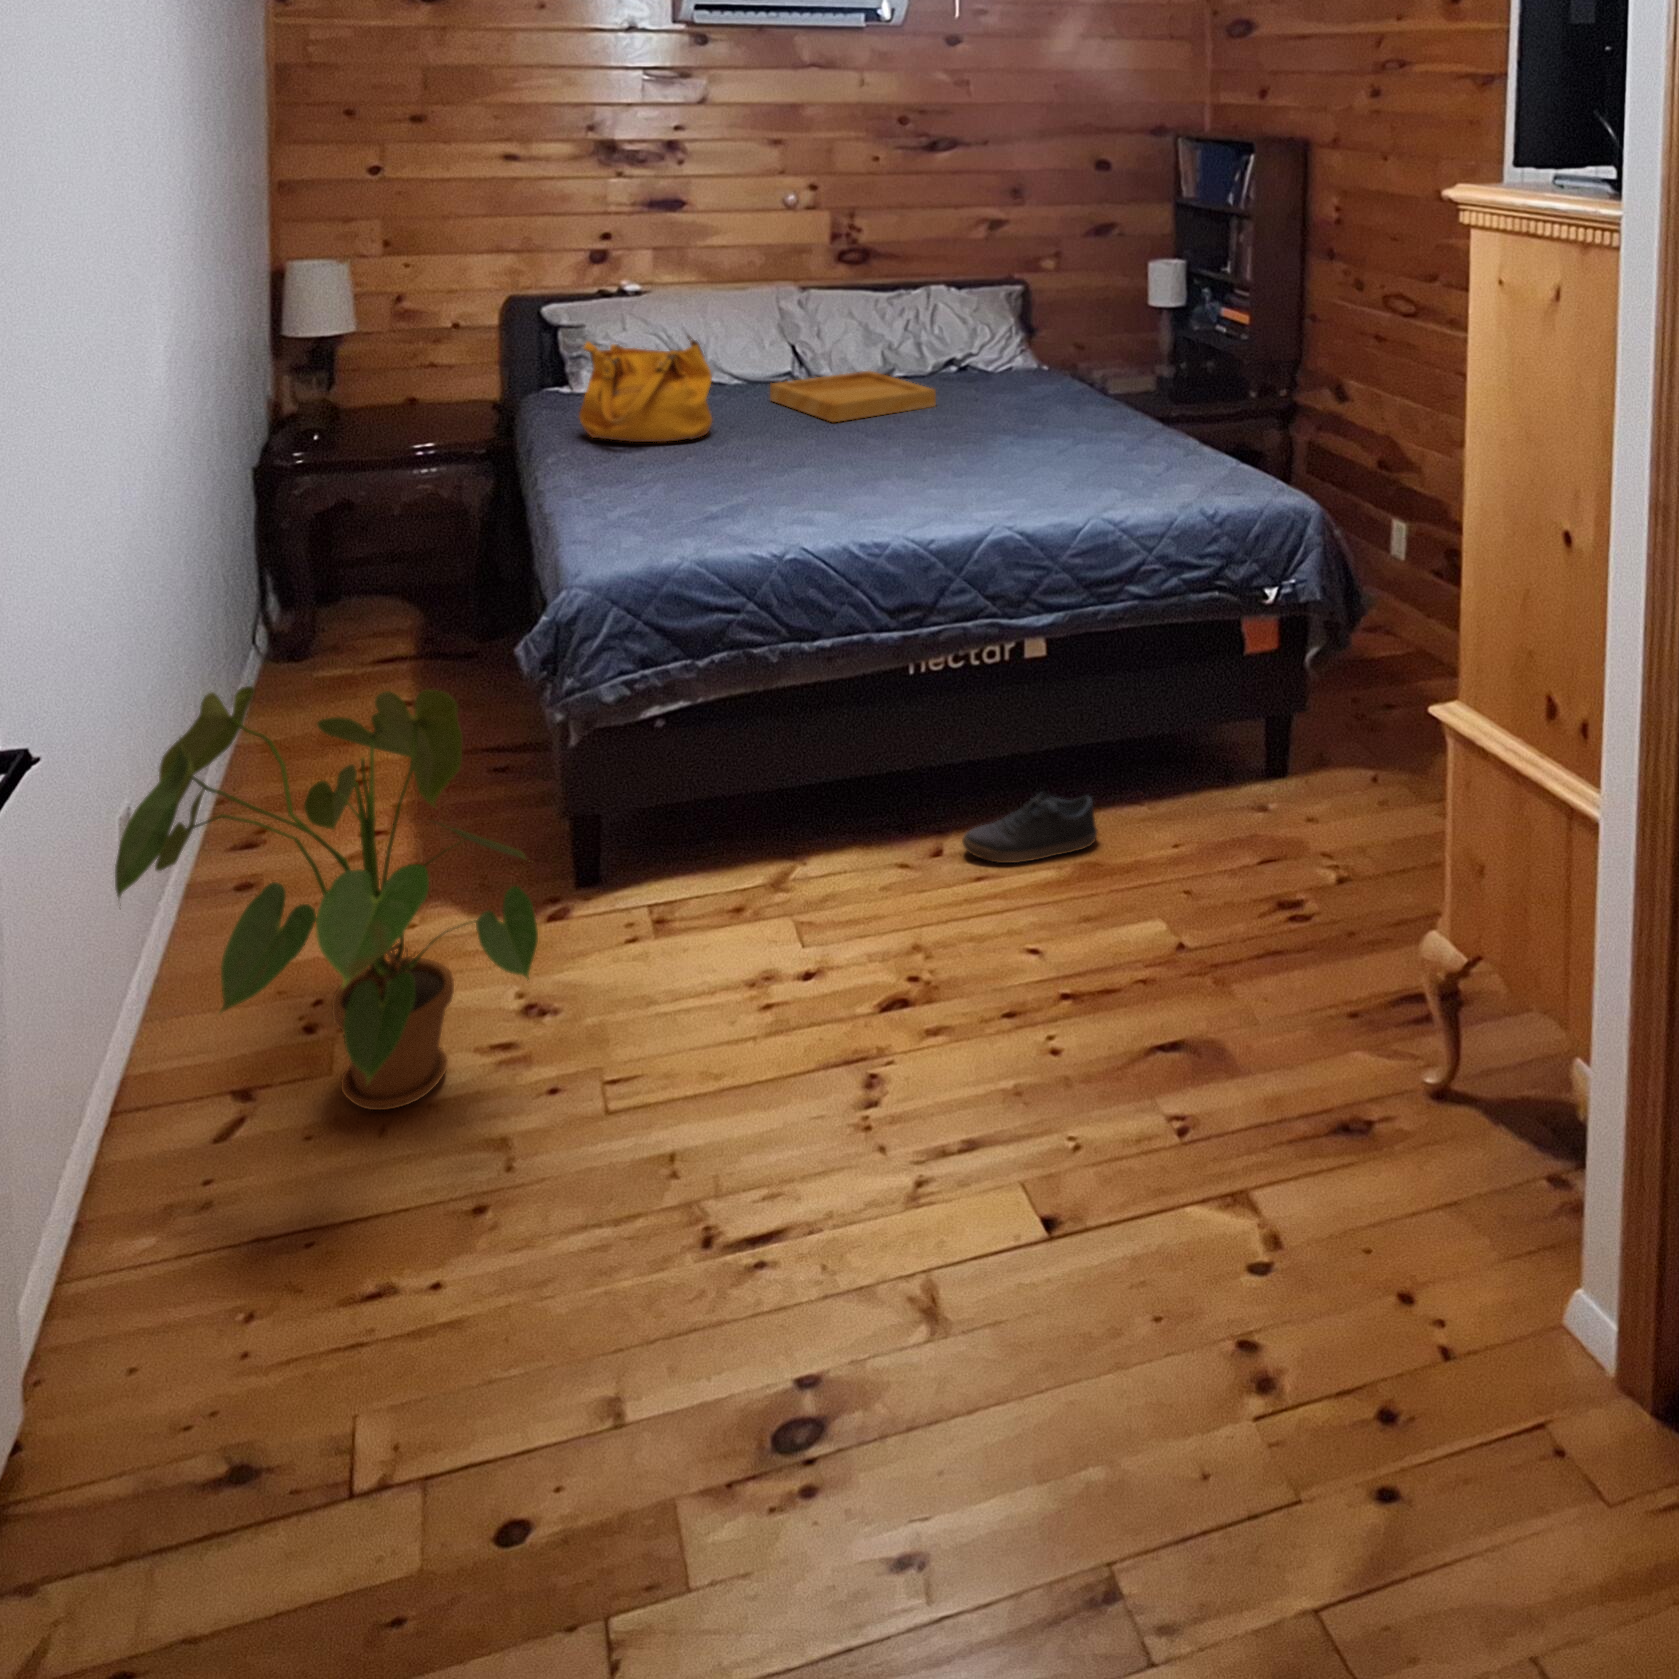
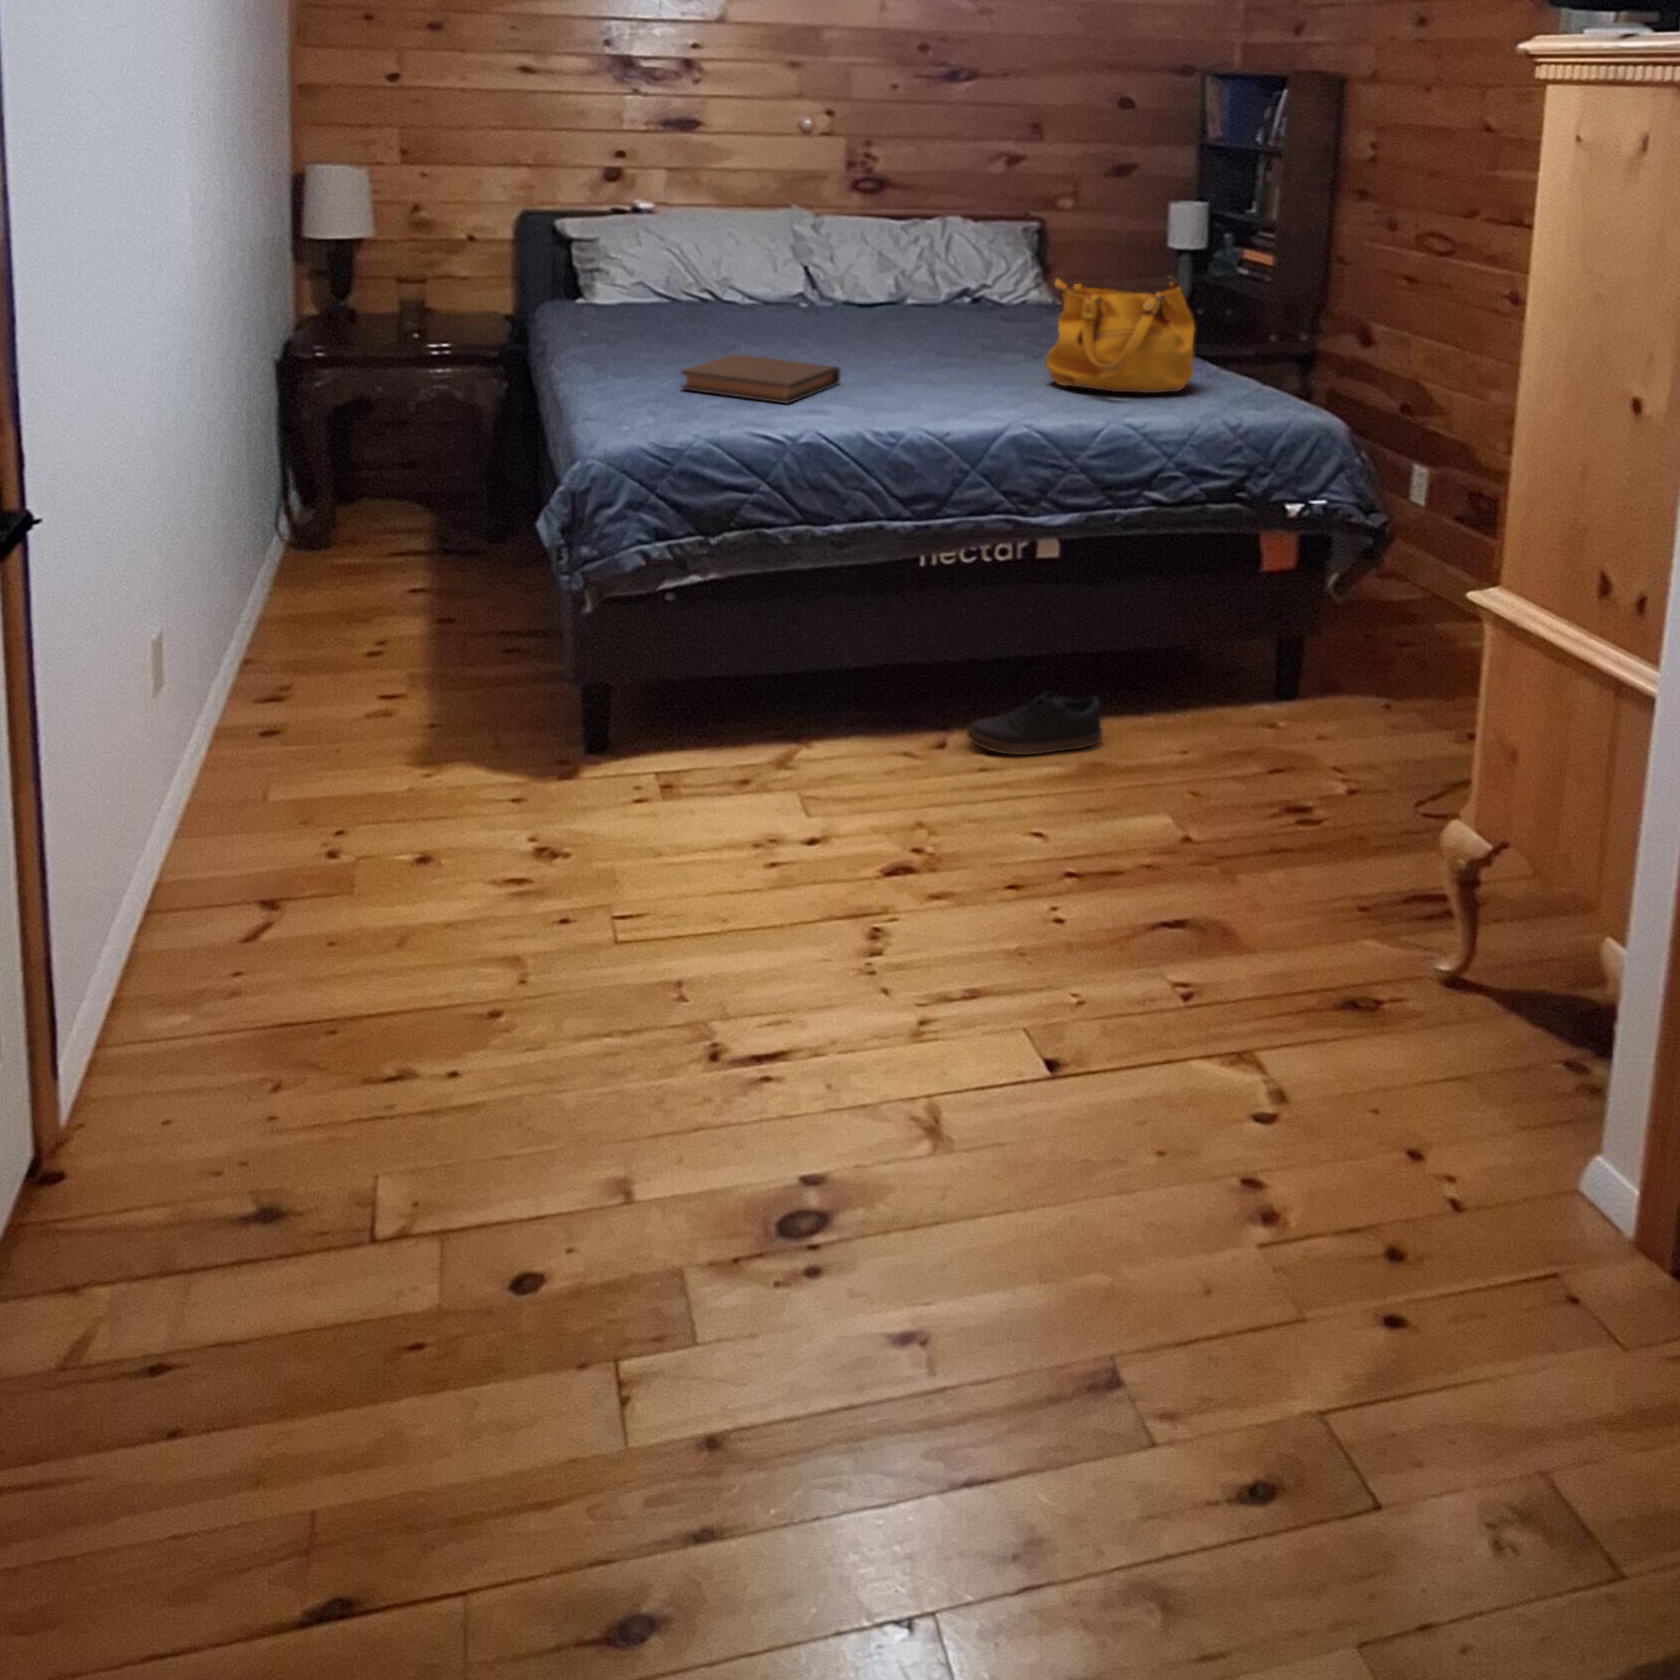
handbag: present [579,336,712,442] -> present [1046,276,1195,393]
tray: present [770,371,936,422] -> none [782,294,949,337]
book: none [667,455,827,512] -> present [681,354,841,403]
house plant: present [115,686,538,1110] -> none [148,525,553,923]

